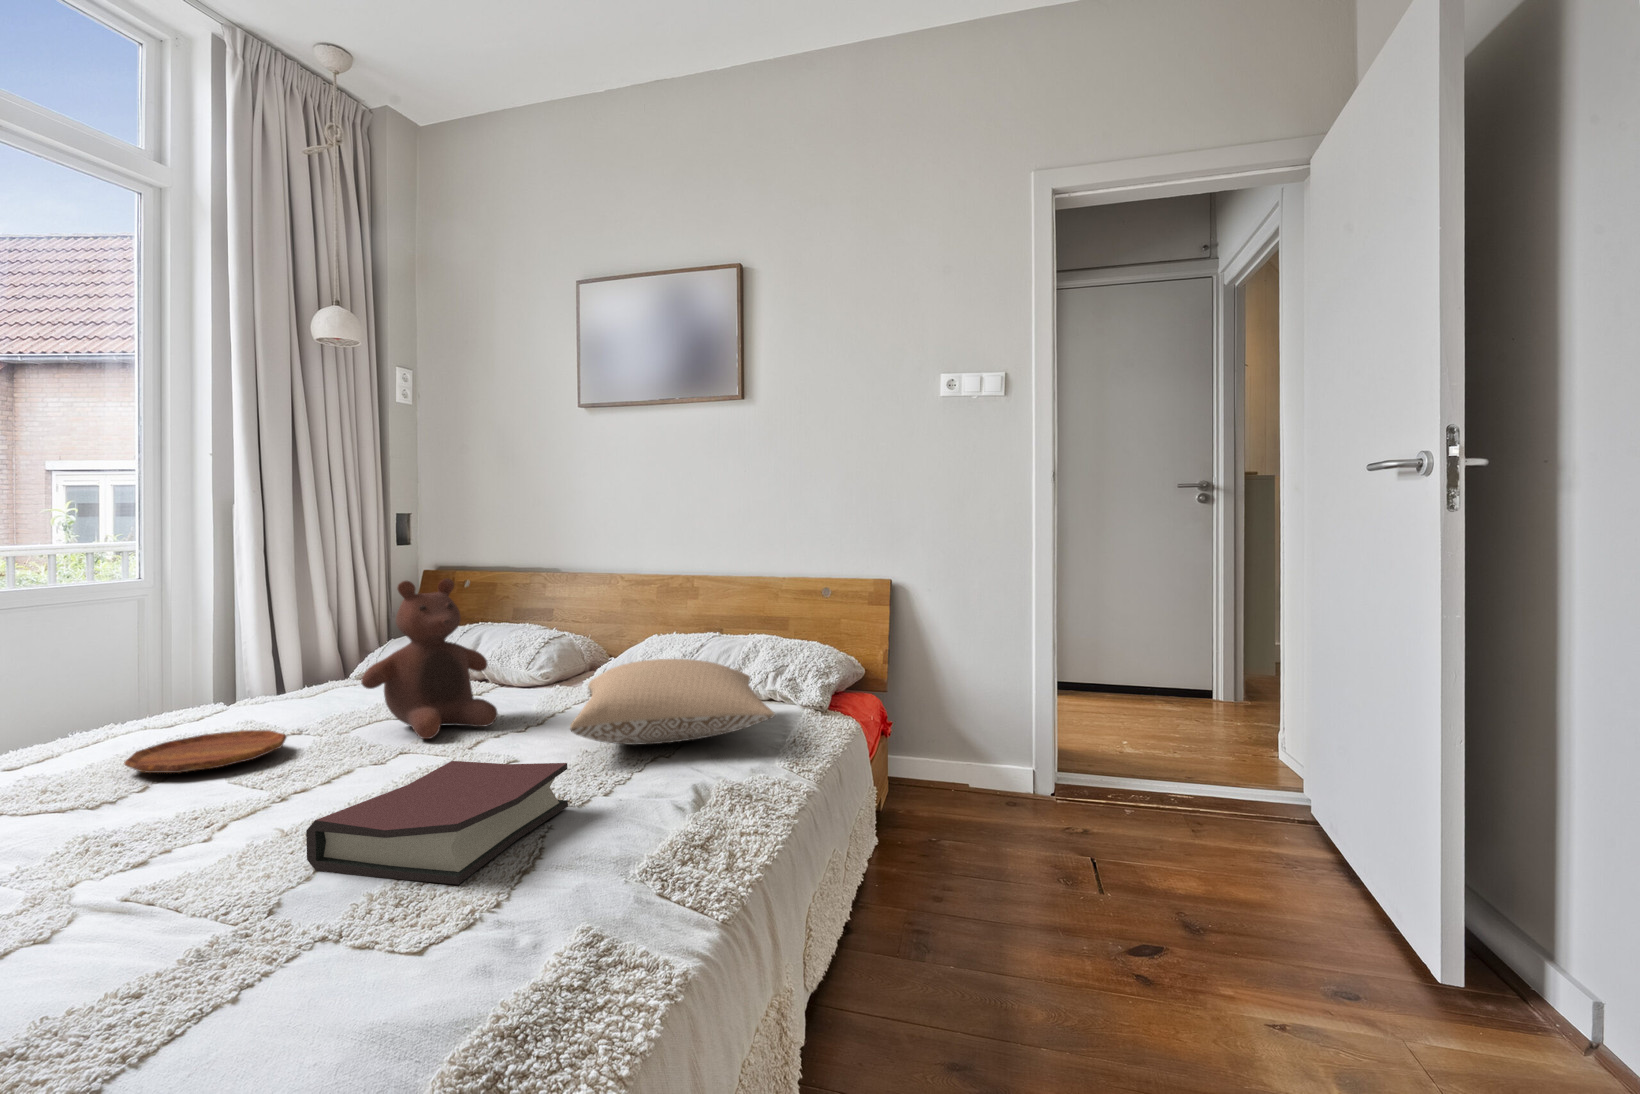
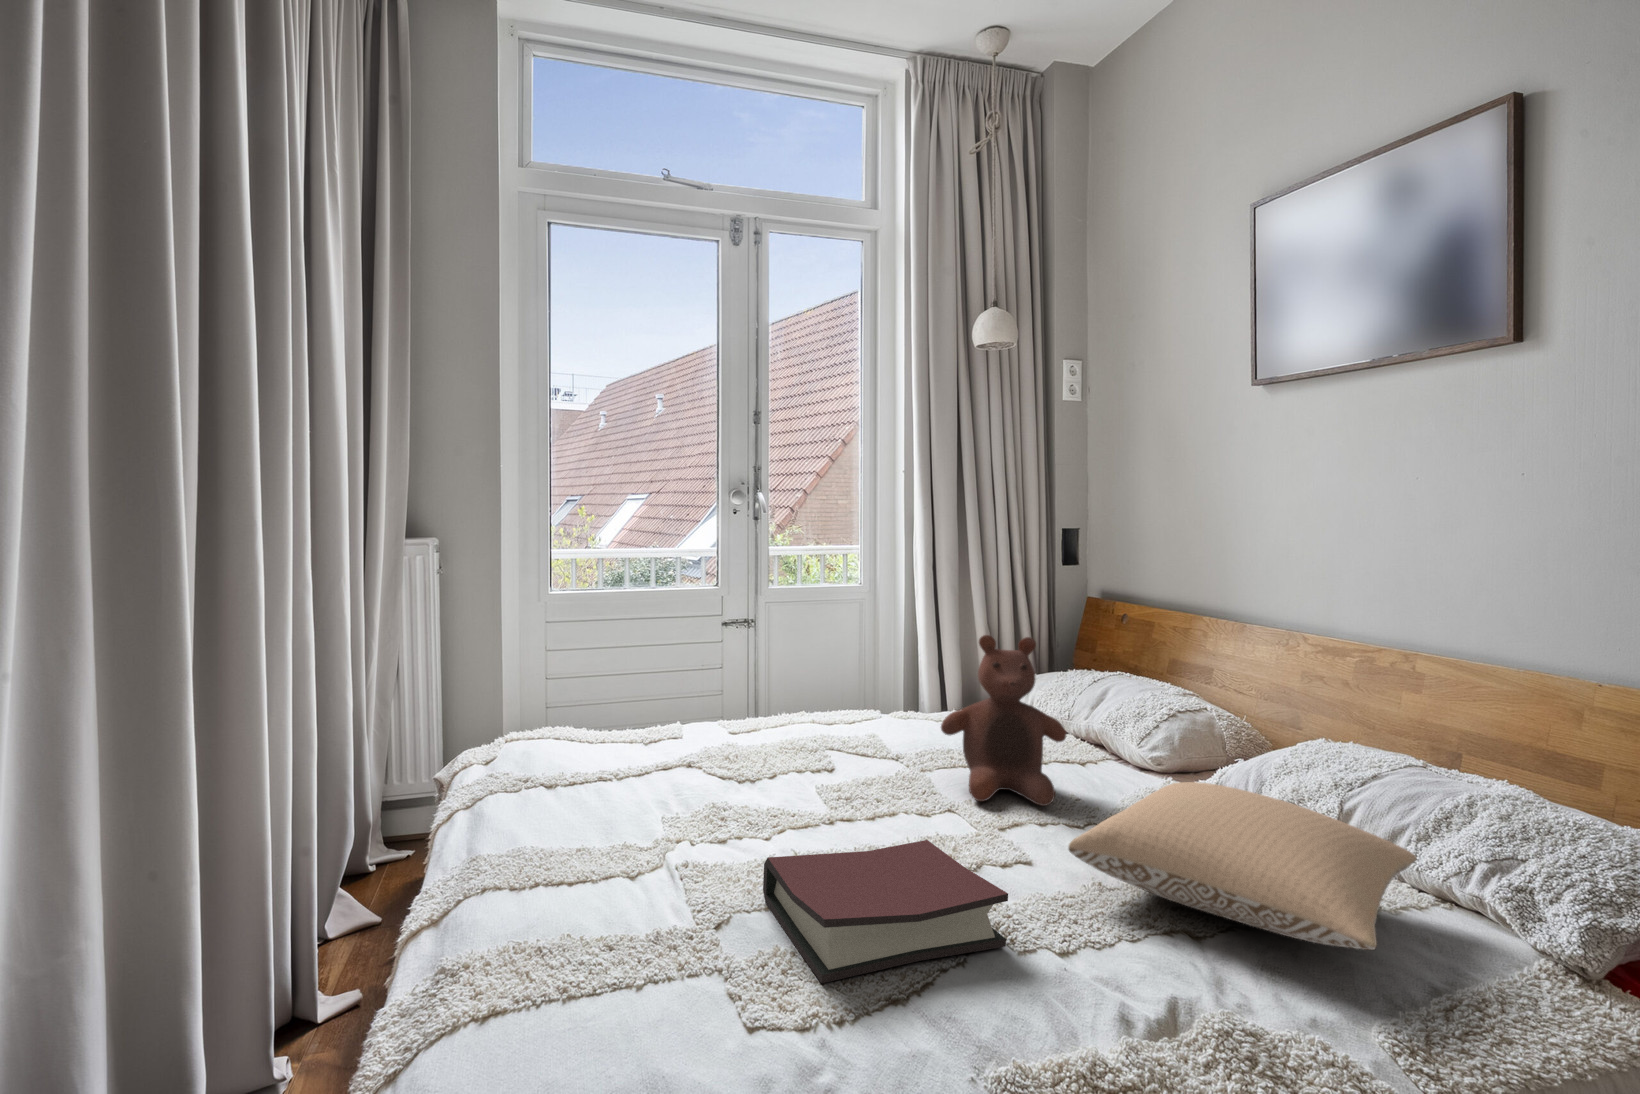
tray: present [124,730,287,773] -> none [777,740,880,774]

